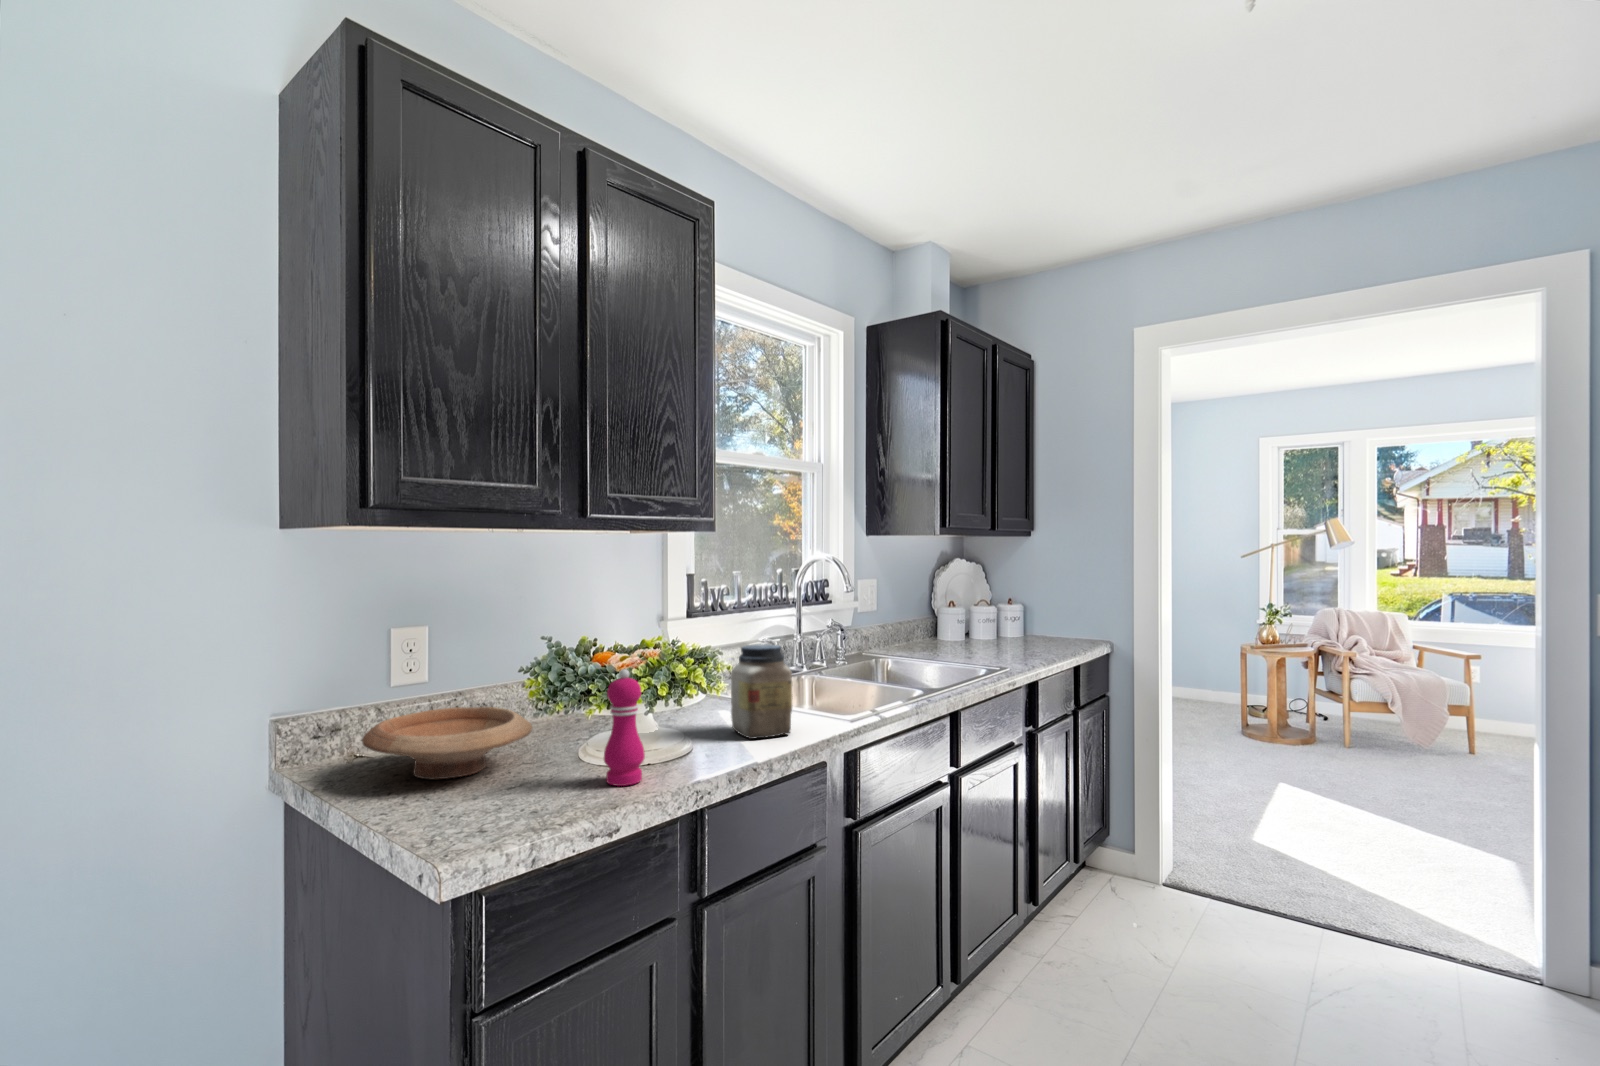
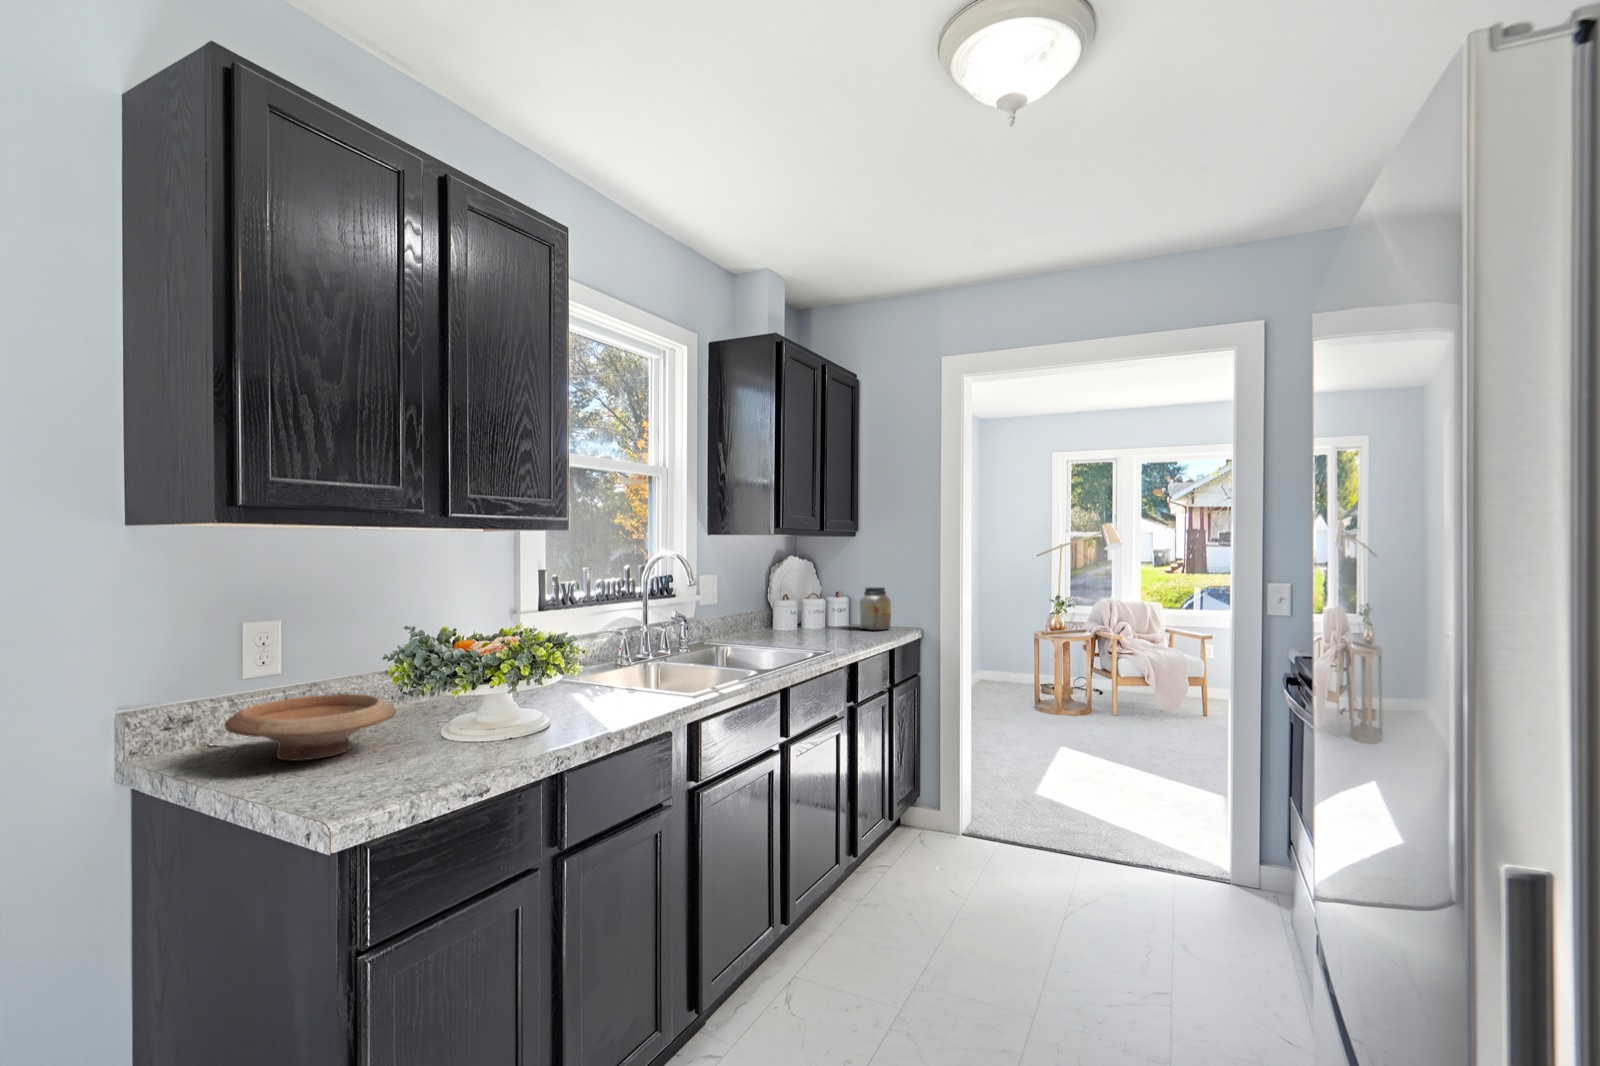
jar: present [731,644,793,739] -> present [860,587,891,630]
pepper mill: present [604,669,645,786] -> none [470,652,509,756]

